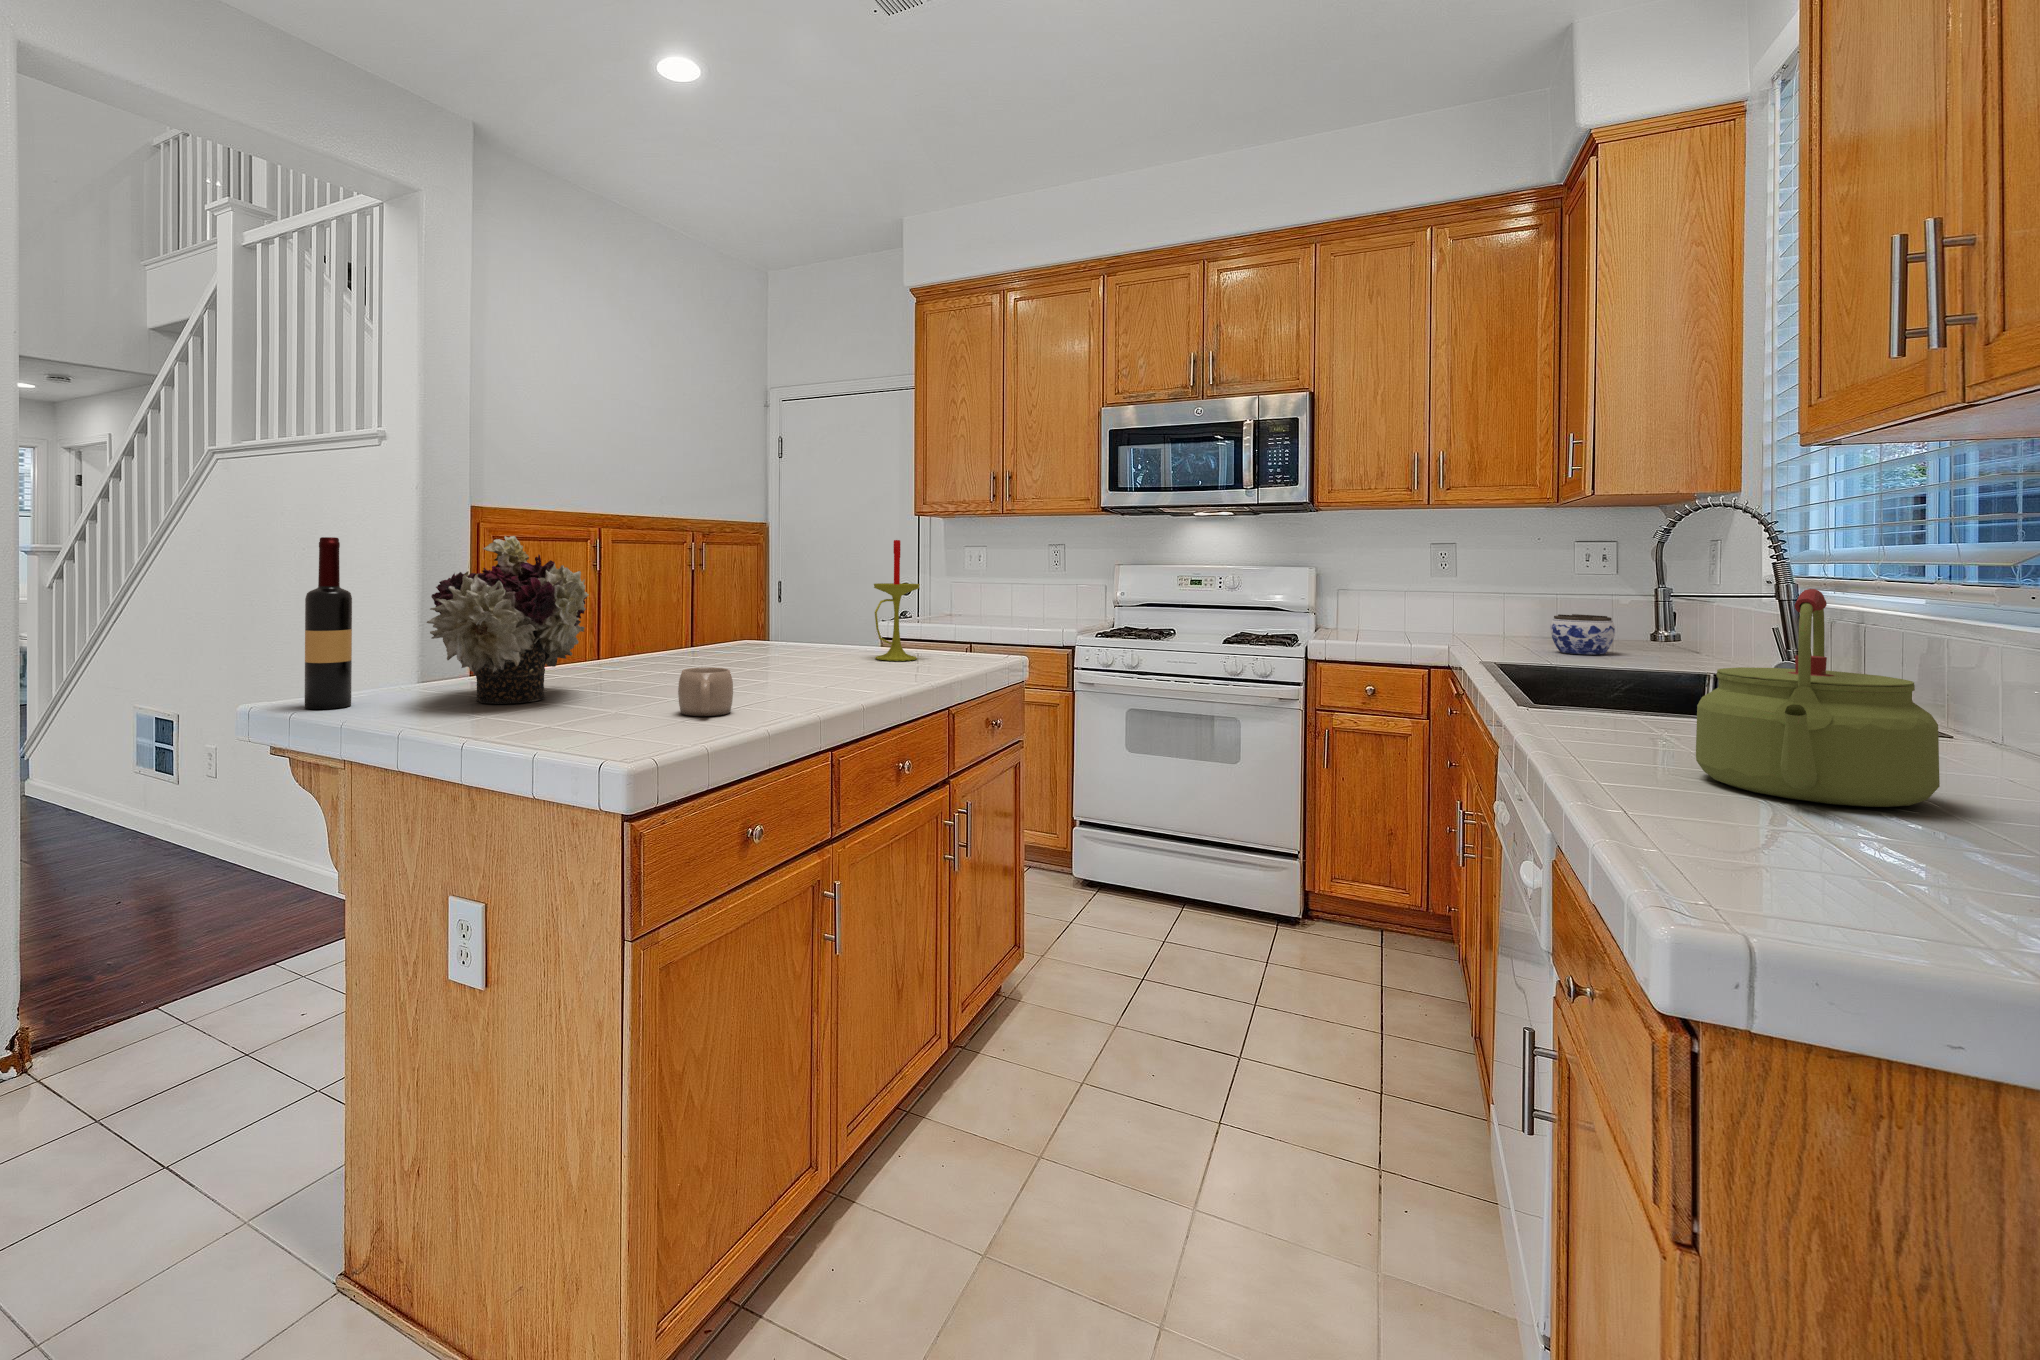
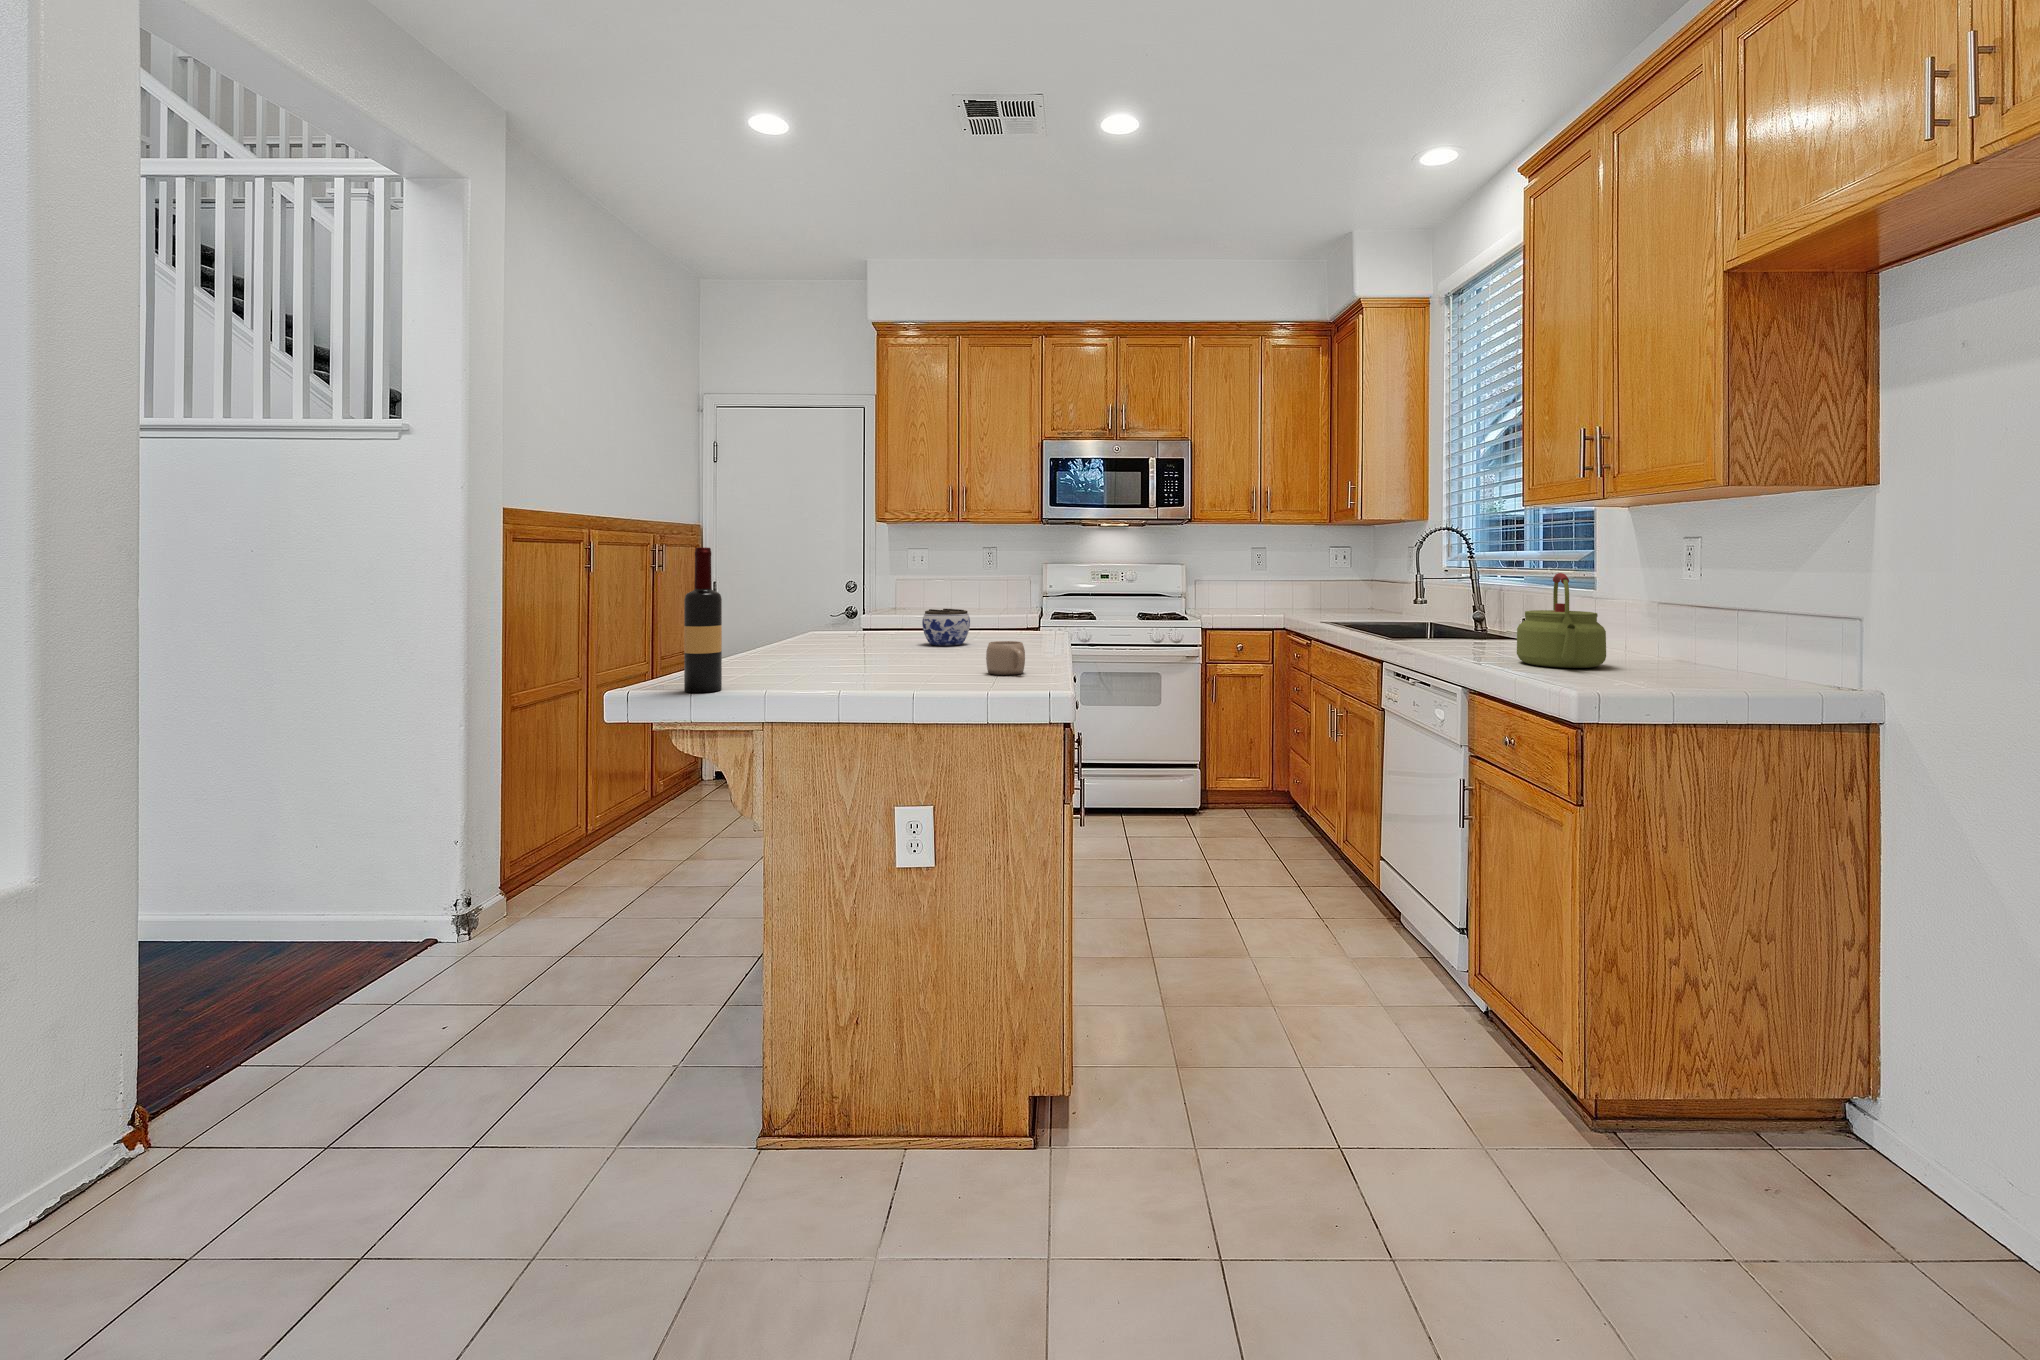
flower arrangement: present [427,536,589,704] -> none [765,546,896,679]
candle: present [874,540,920,661] -> none [977,544,1013,638]
jar: present [1551,614,1615,655] -> present [922,609,970,646]

